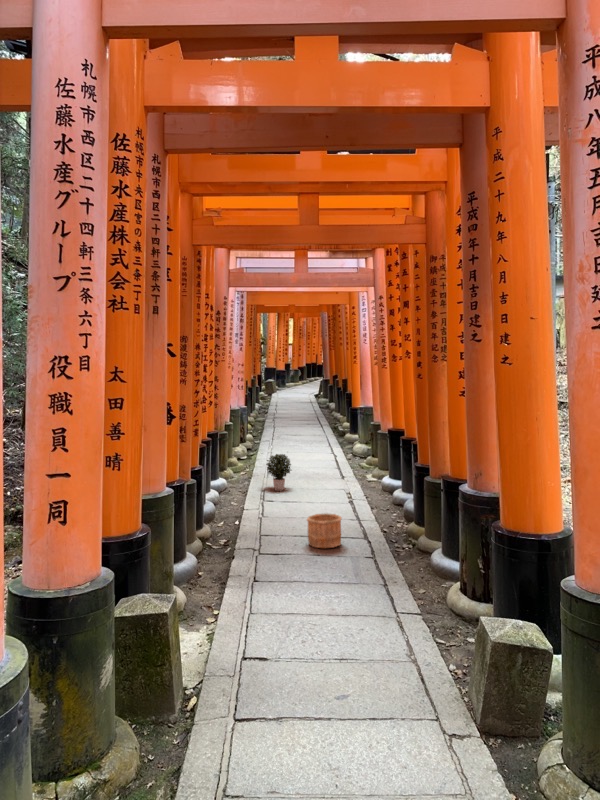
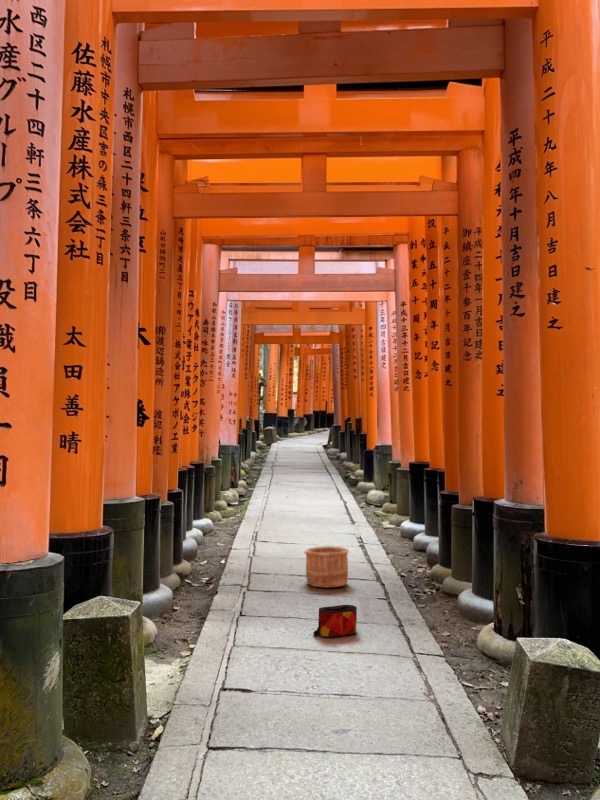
potted plant: present [266,454,291,491] -> none [258,486,291,532]
bag: none [317,573,351,601] -> present [314,605,357,638]

